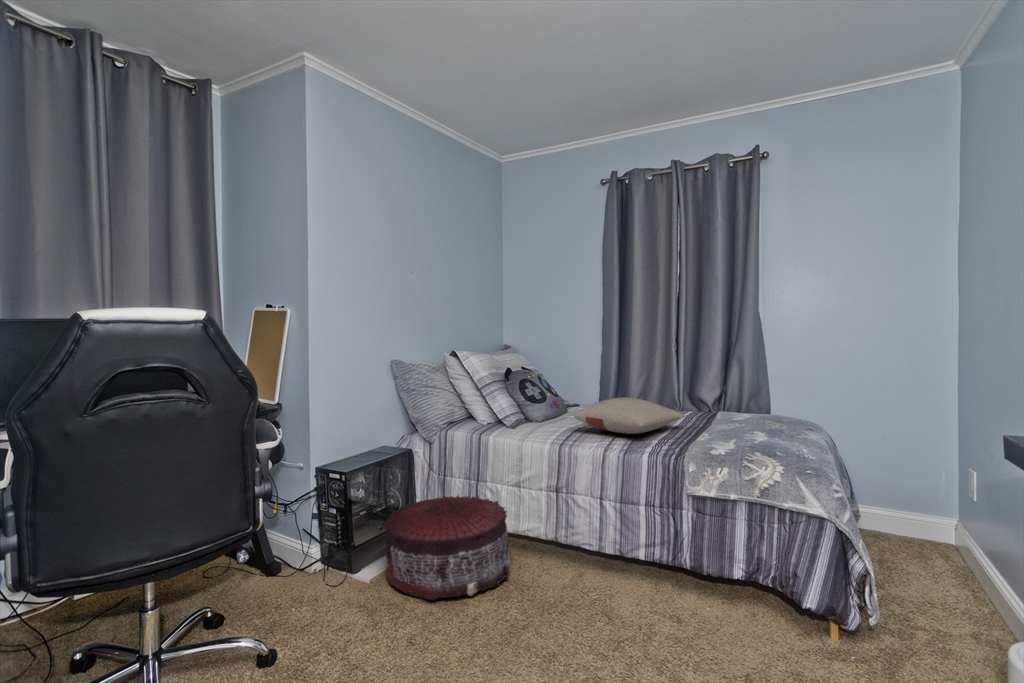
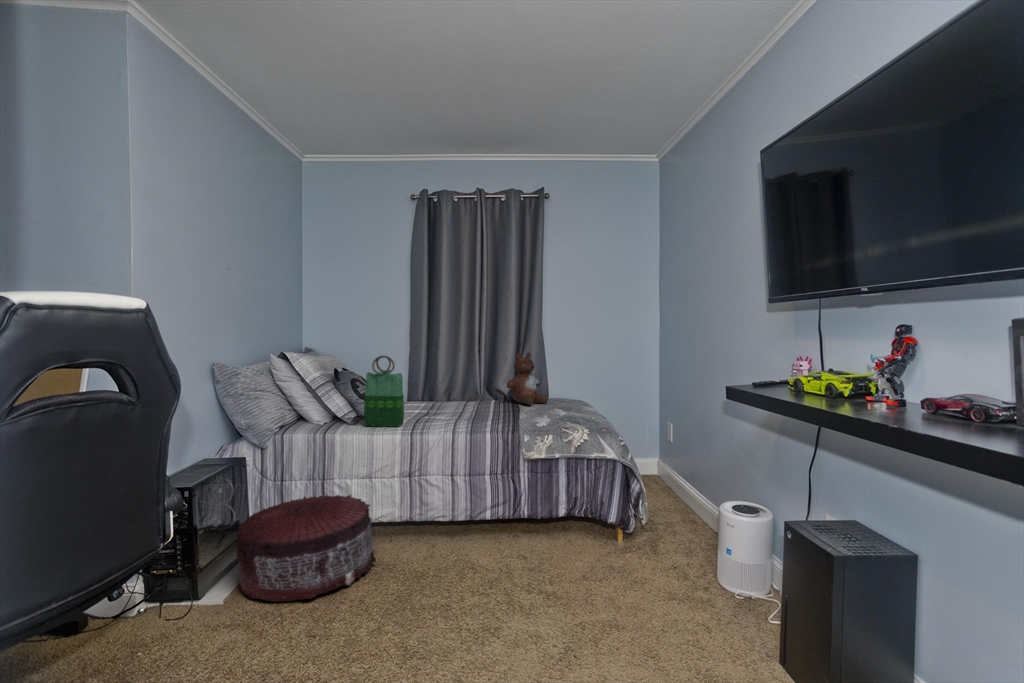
stuffed bear: none [700,356,757,424] -> present [507,353,548,405]
tote bag: none [522,357,561,435] -> present [364,356,404,427]
pillow: present [574,398,685,434] -> none [417,389,503,419]

